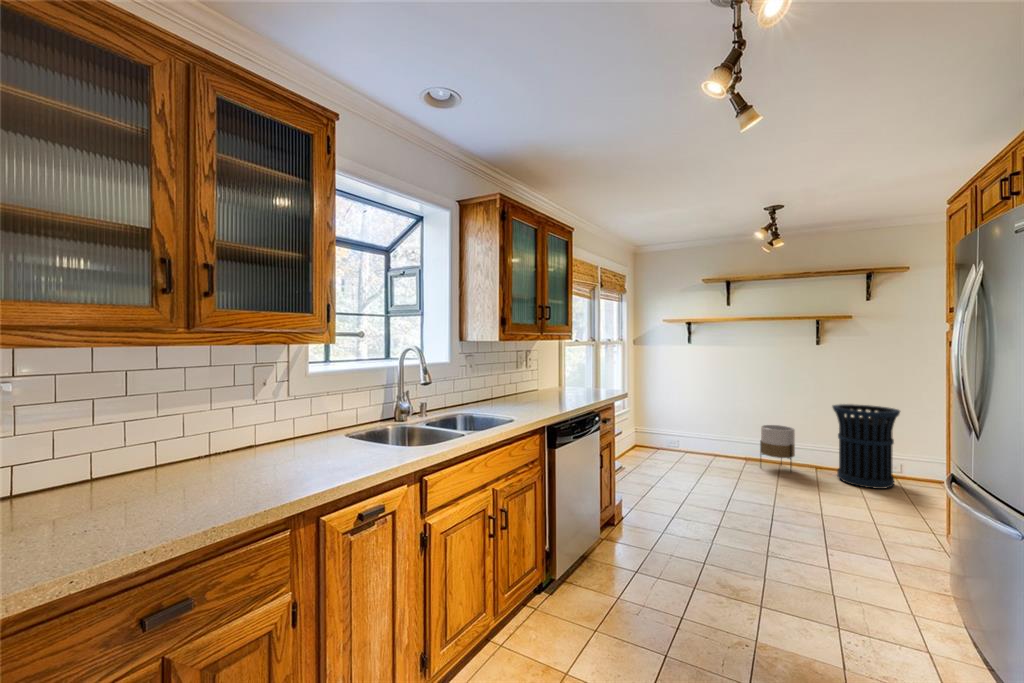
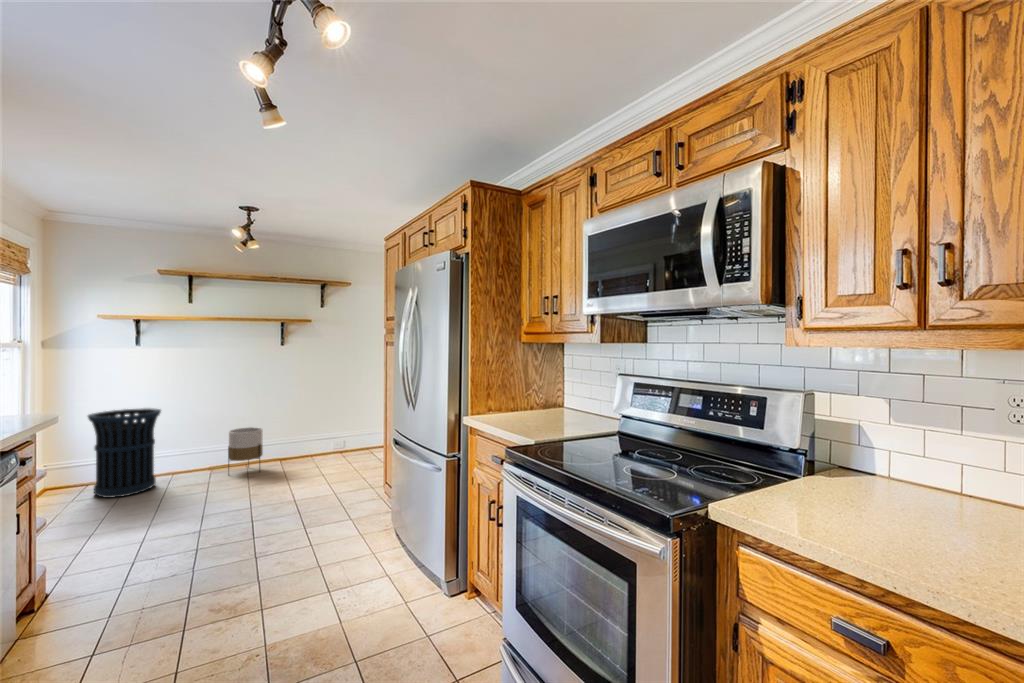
trash can: present [833,404,900,489] -> present [88,408,161,498]

